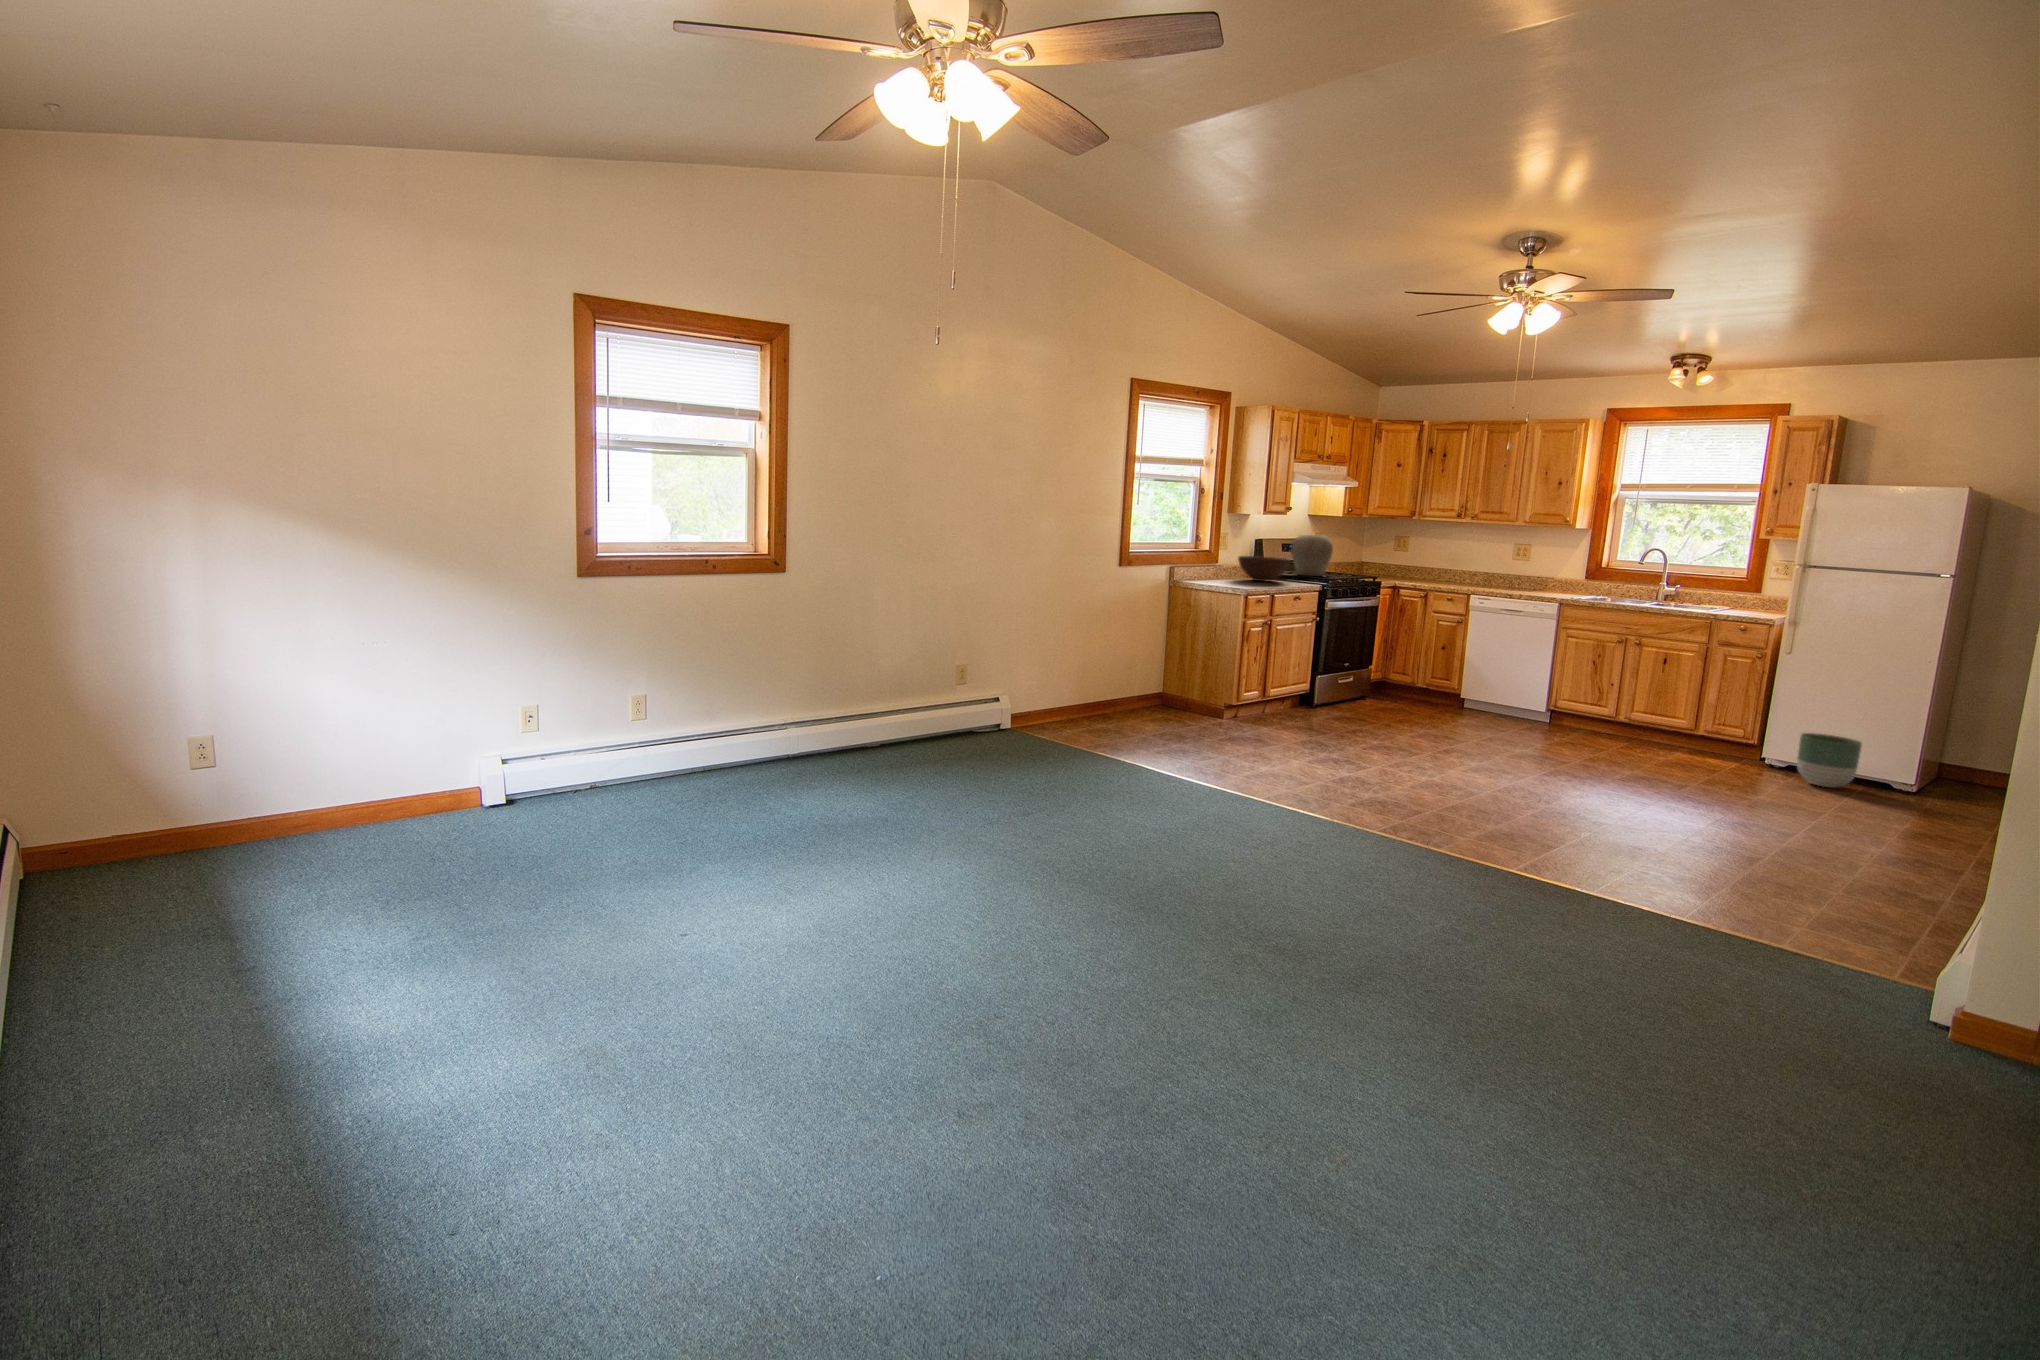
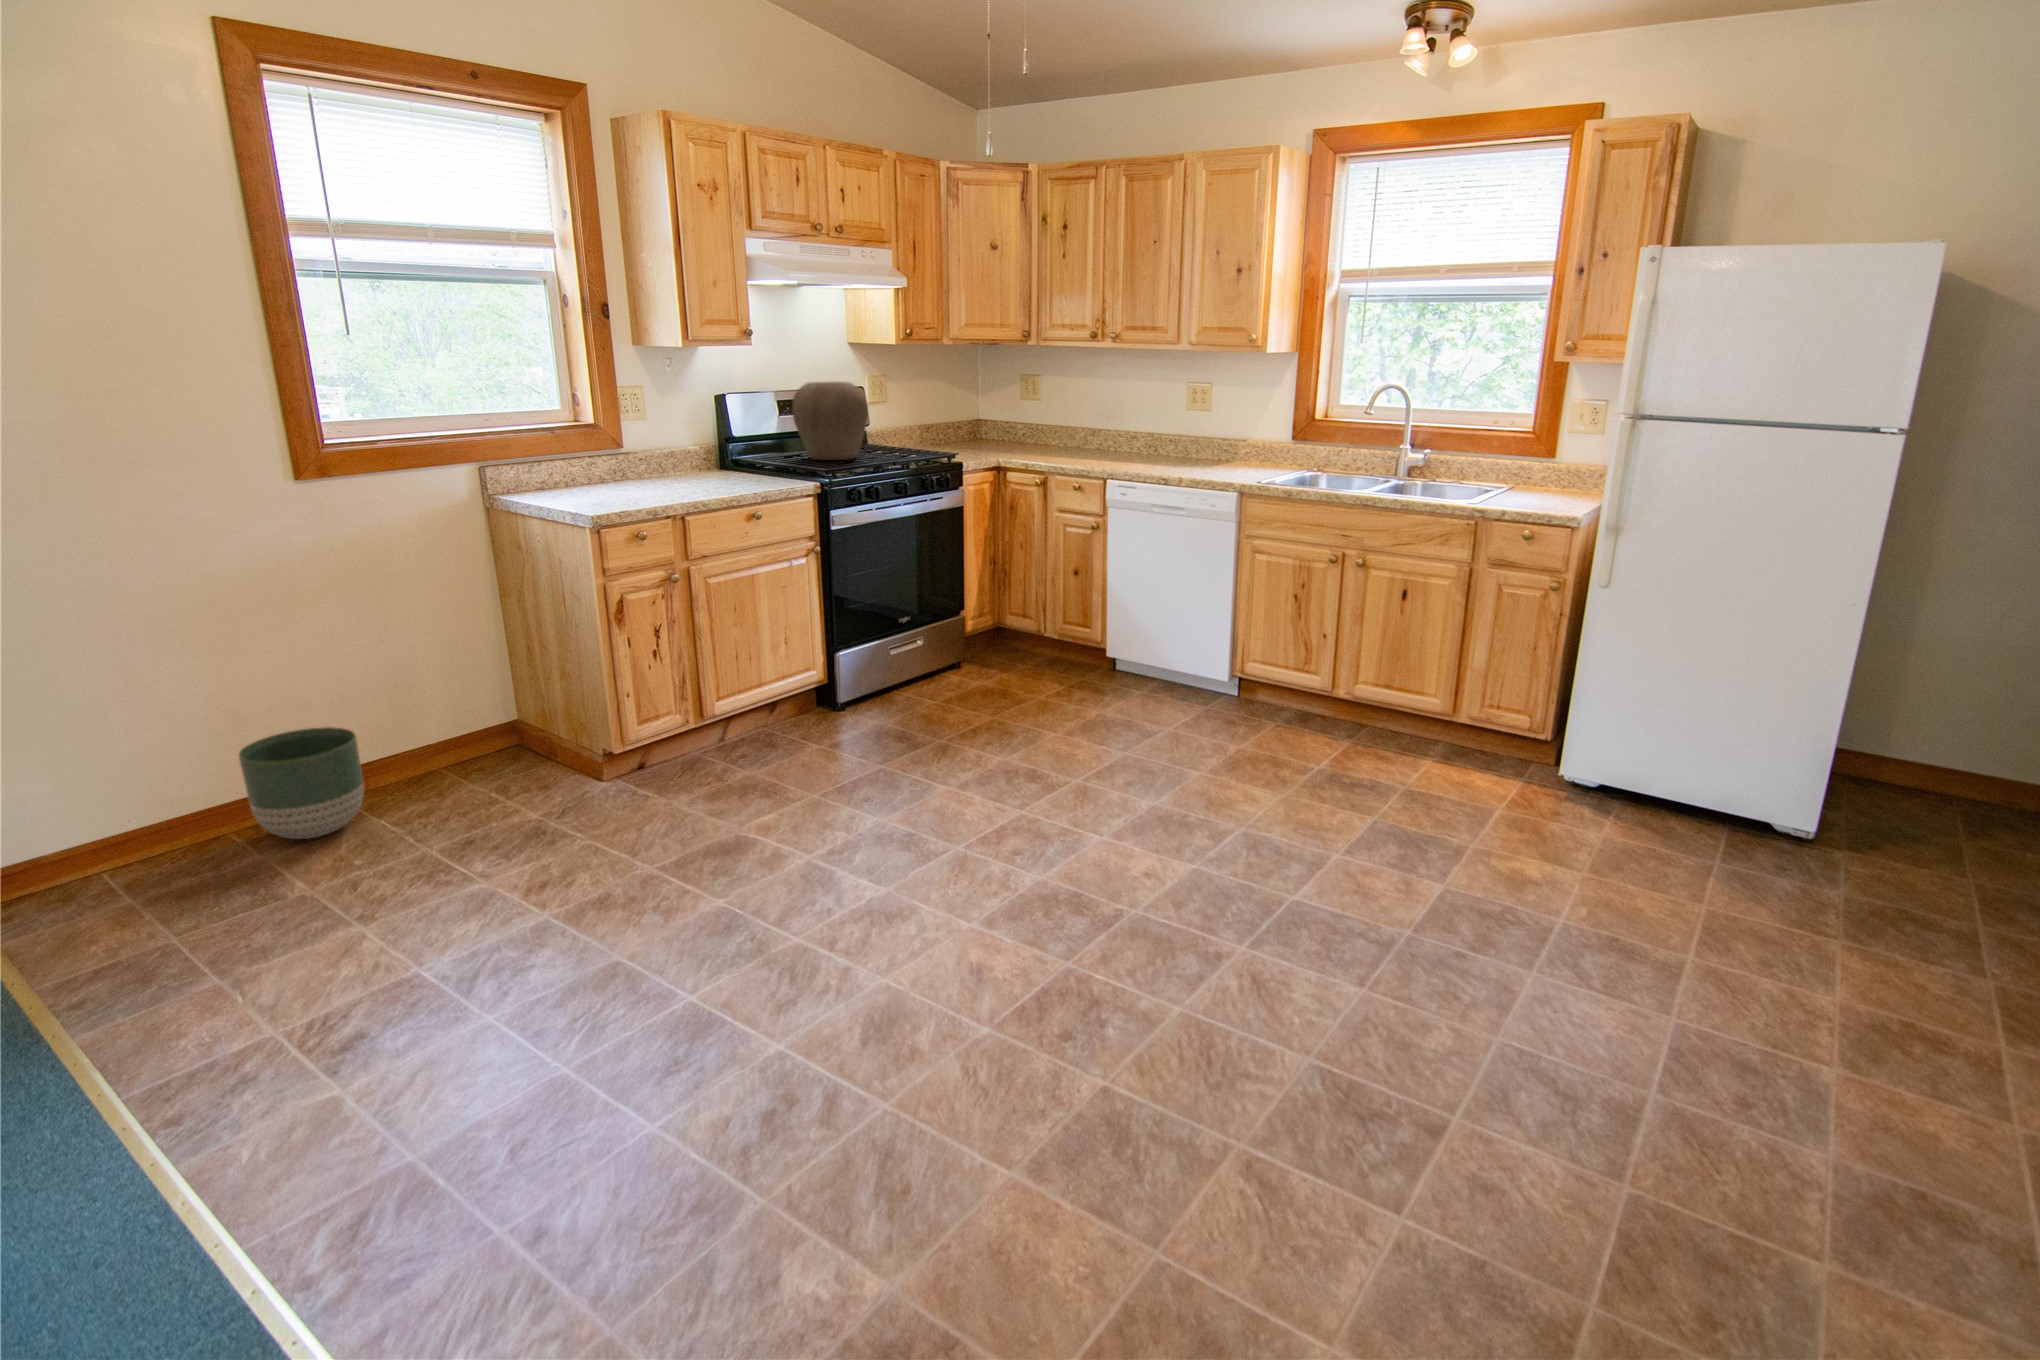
fruit bowl: present [1238,556,1290,581] -> none [638,432,746,485]
planter: present [1797,733,1862,787] -> present [239,727,364,839]

